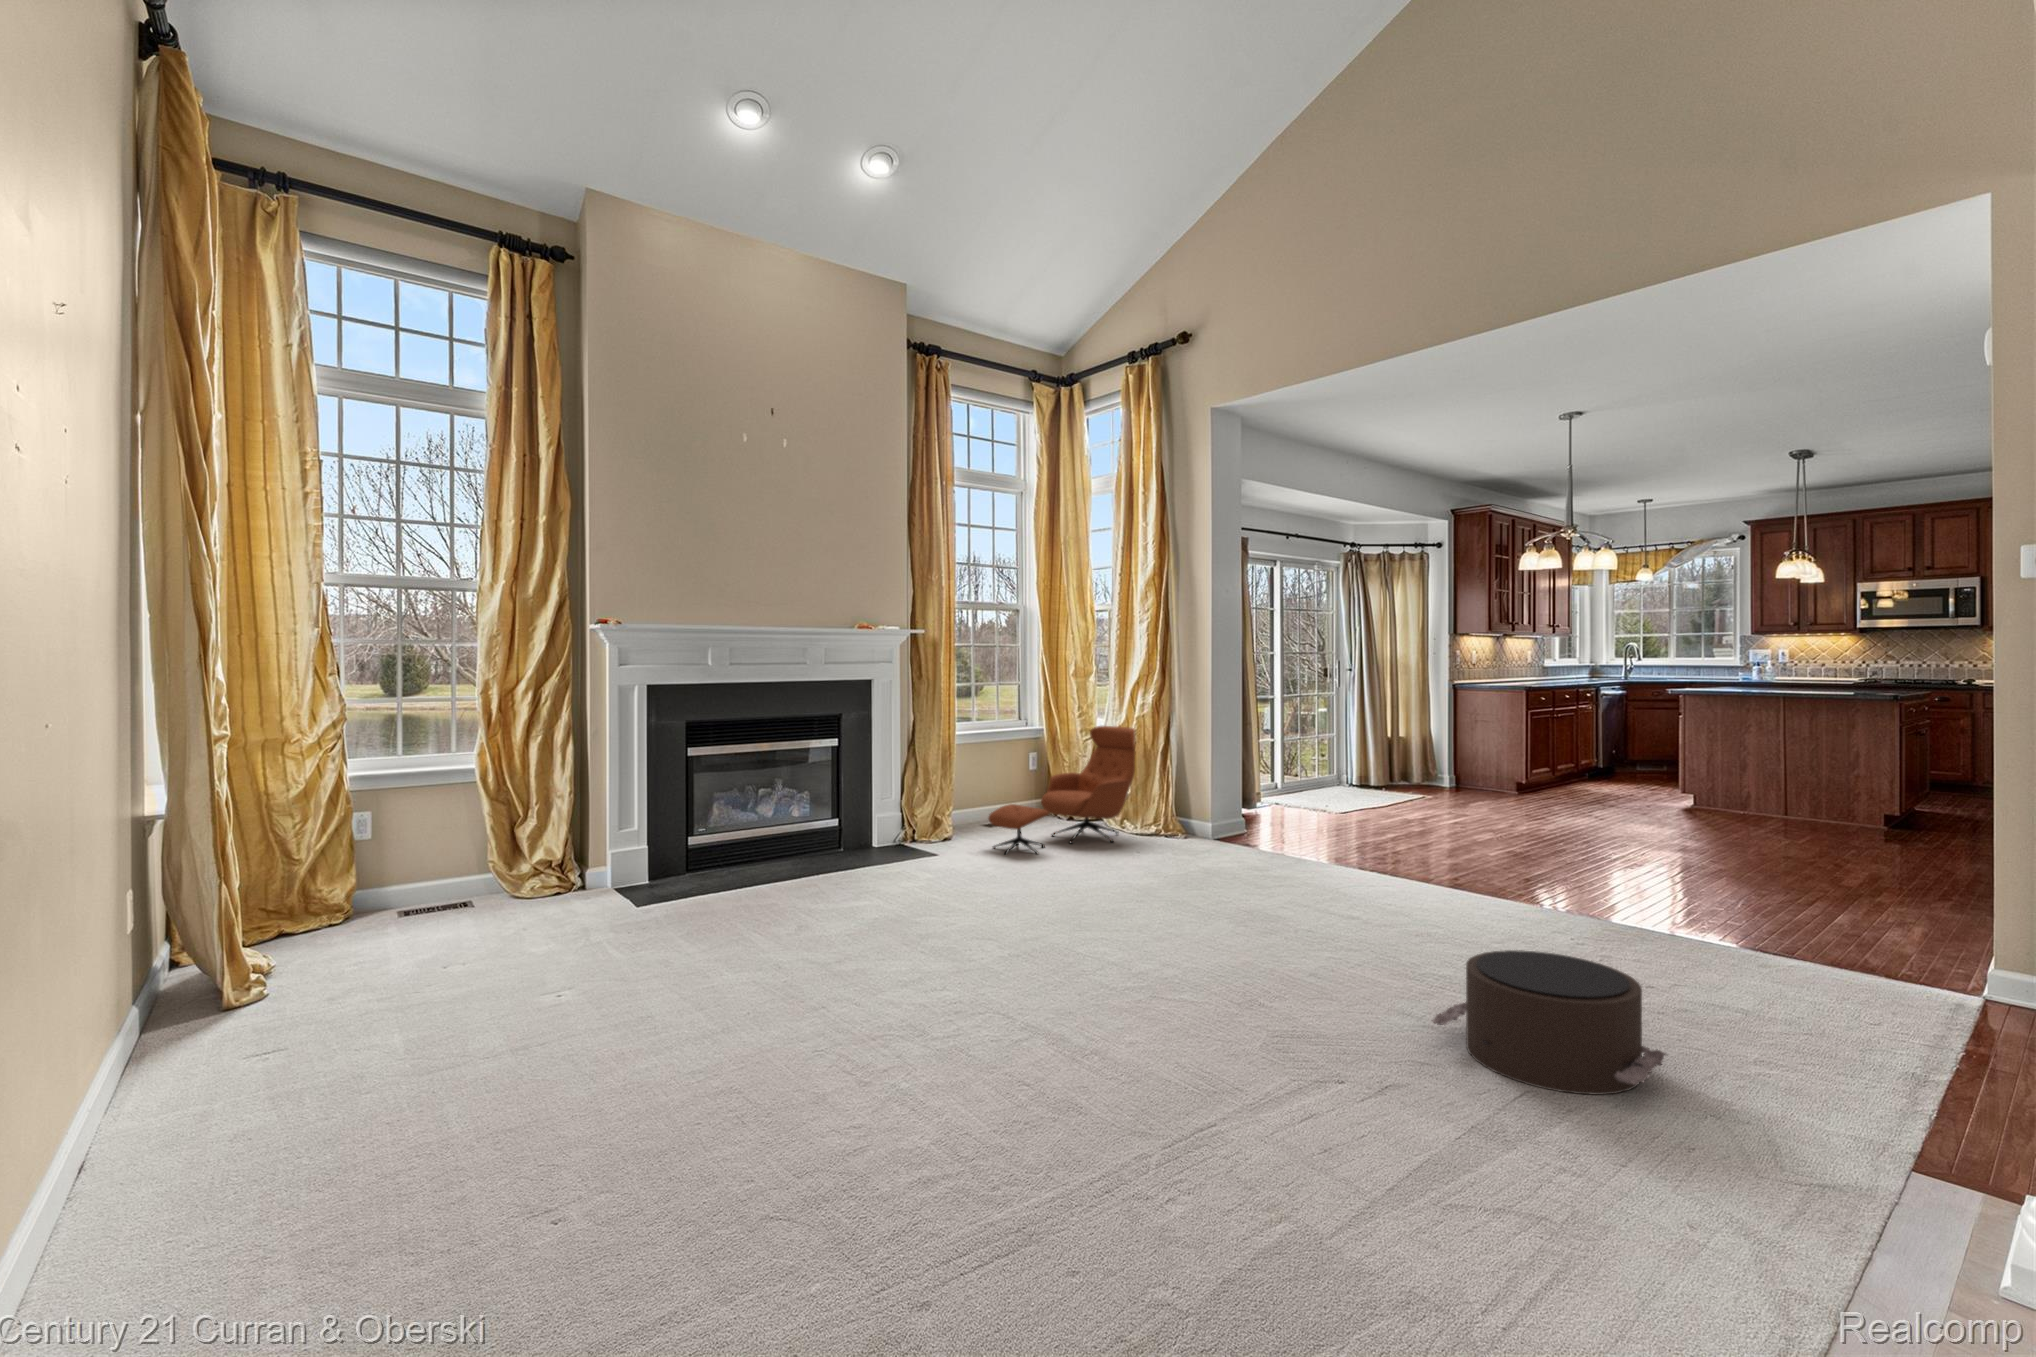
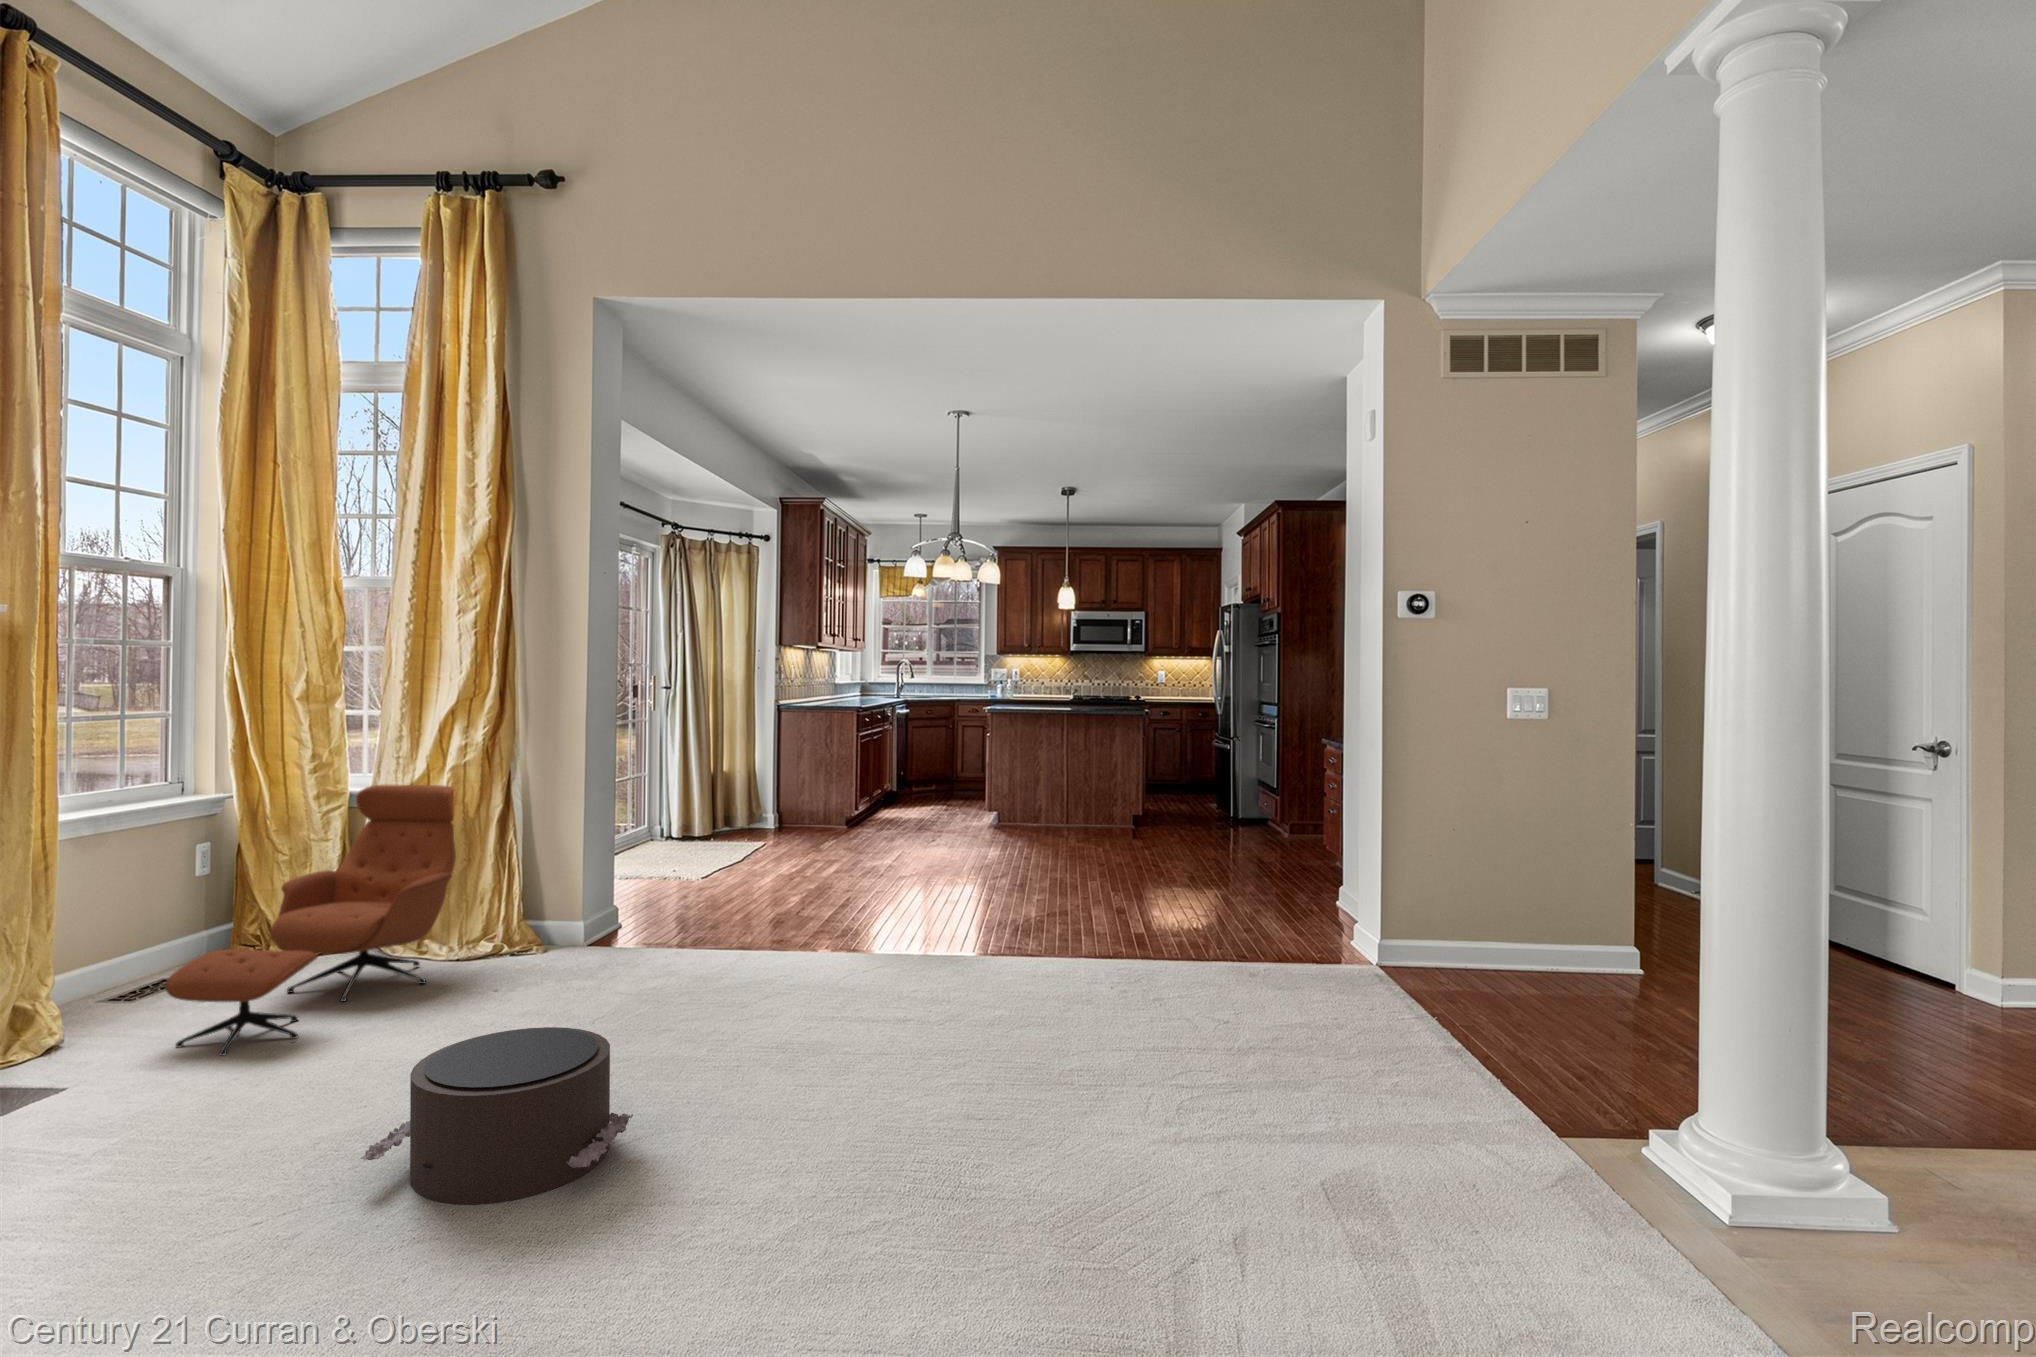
pouf: present [1432,950,1666,1095] -> present [361,1027,633,1205]

